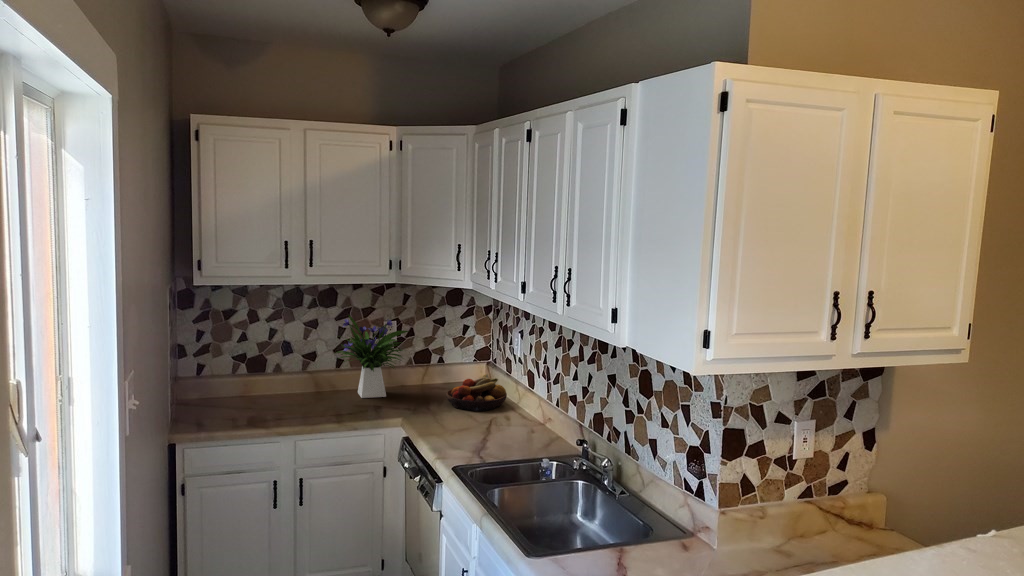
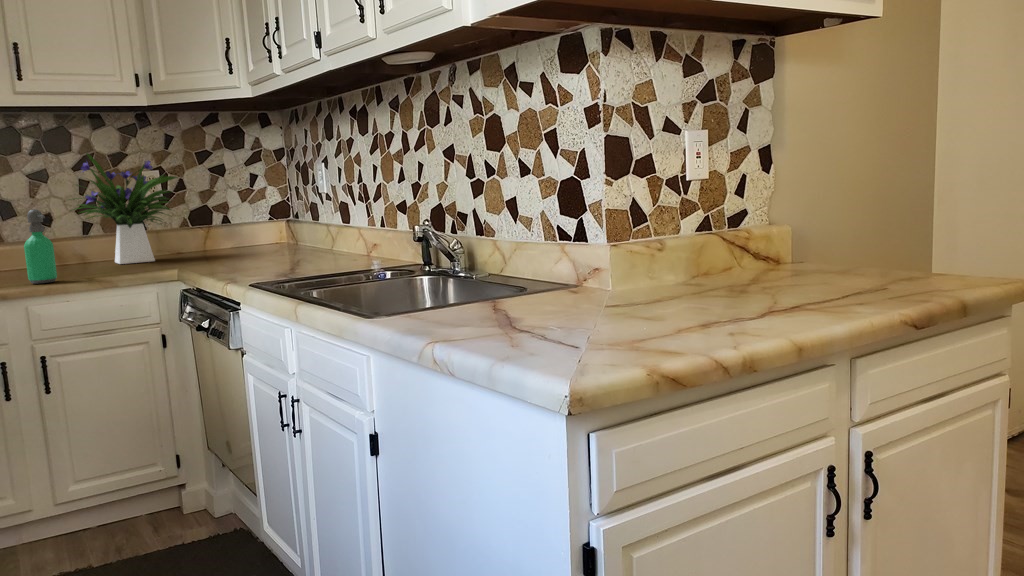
soap dispenser: none [303,373,322,427] -> present [24,209,57,284]
fruit bowl: present [446,374,507,411] -> none [236,220,316,258]

